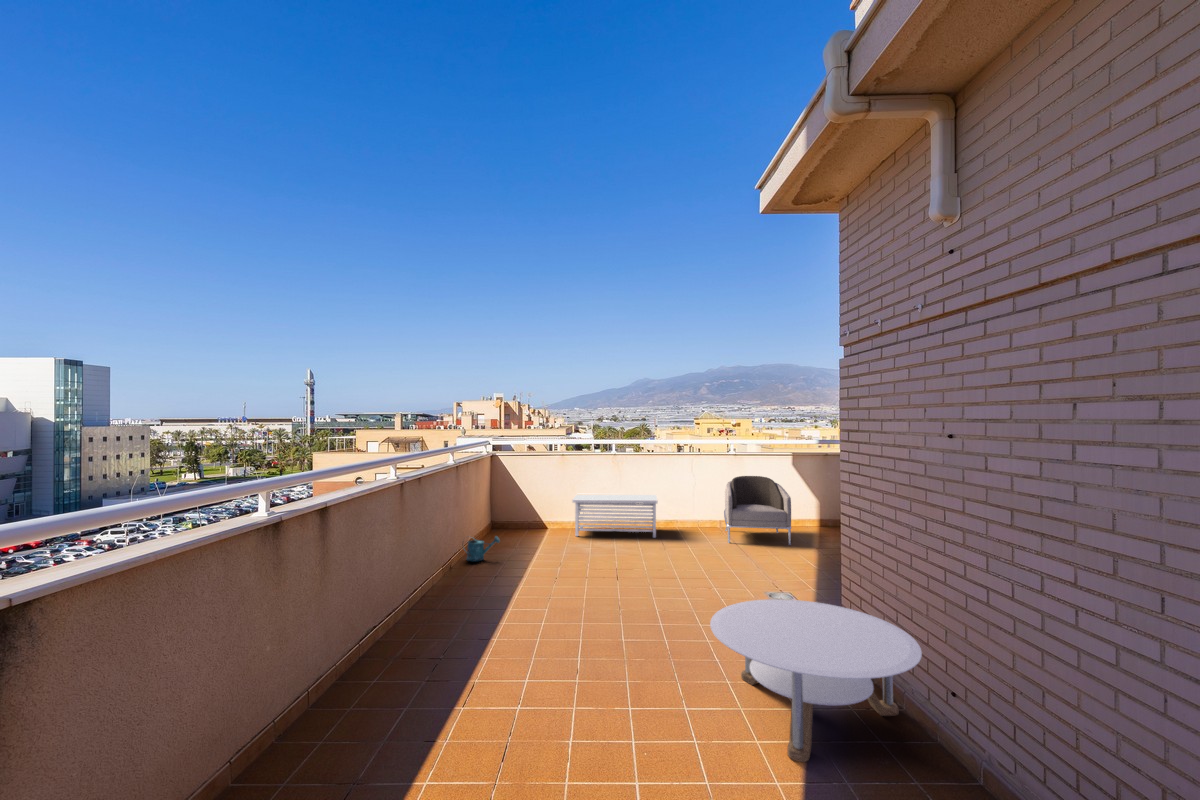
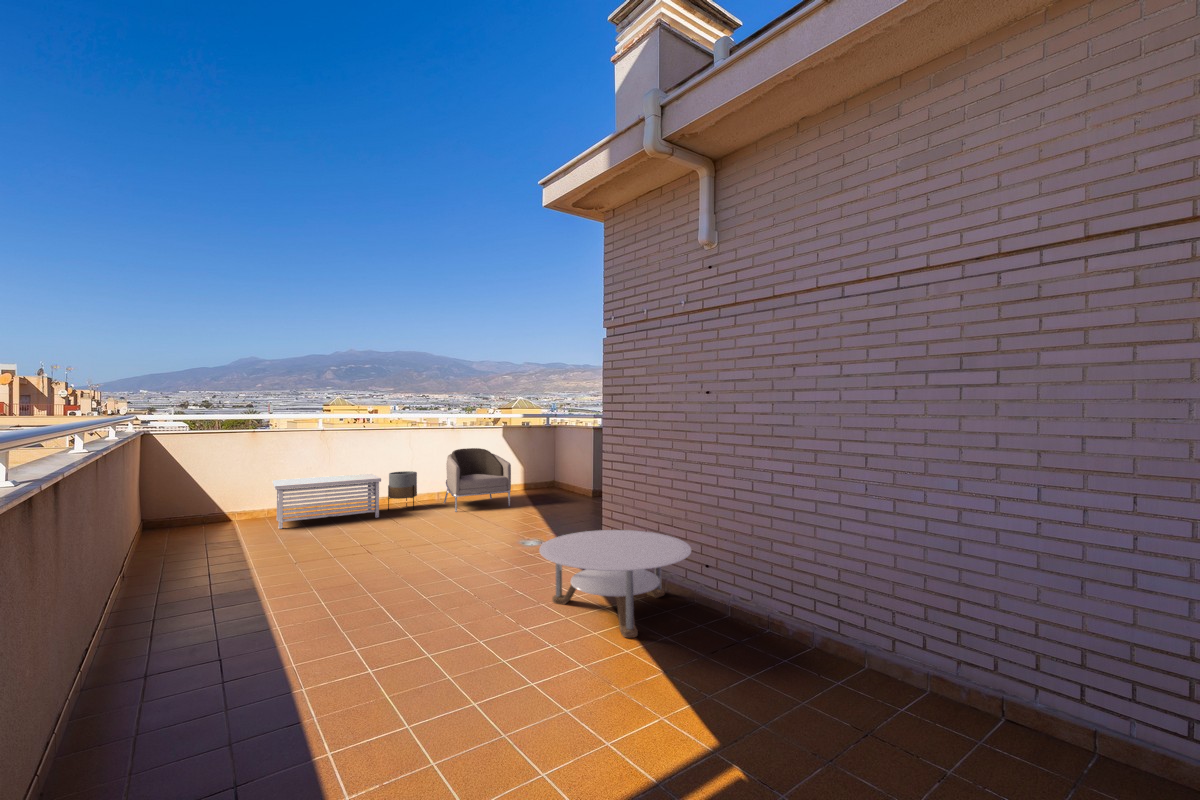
planter: none [669,495,696,535] -> present [388,471,417,510]
watering can: present [463,536,500,561] -> none [128,538,192,576]

